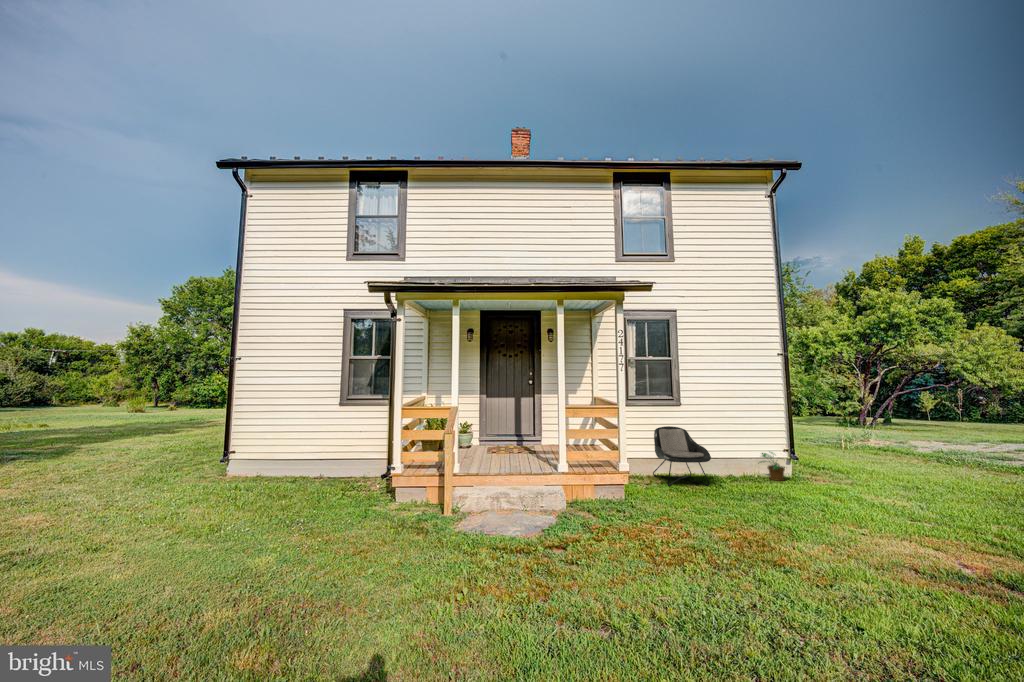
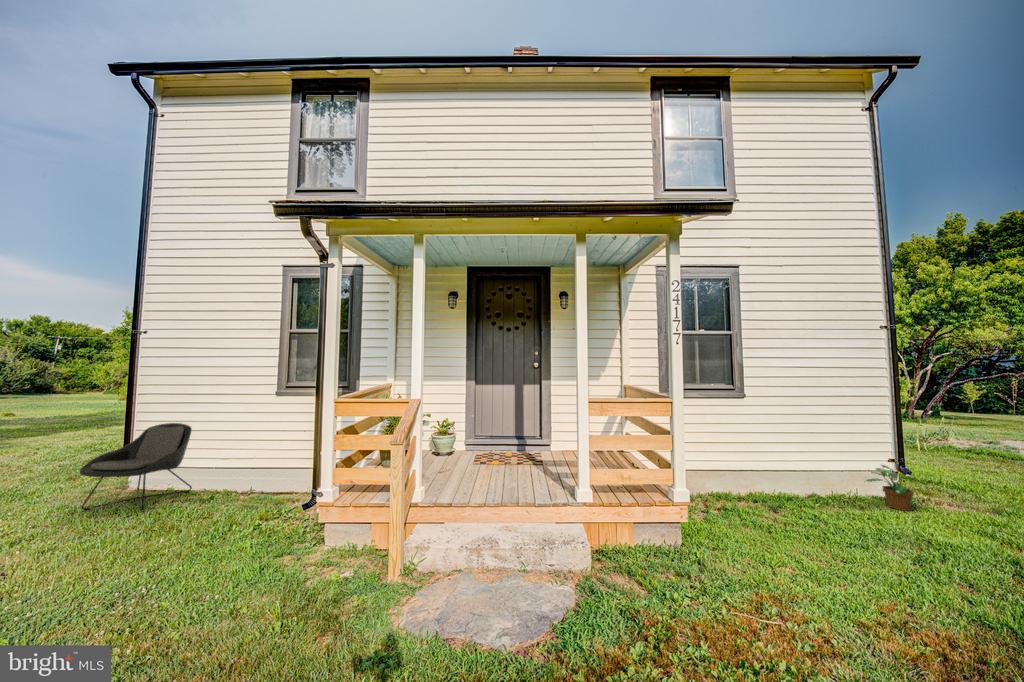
lounge chair: present [653,426,711,486] -> present [80,423,192,510]

